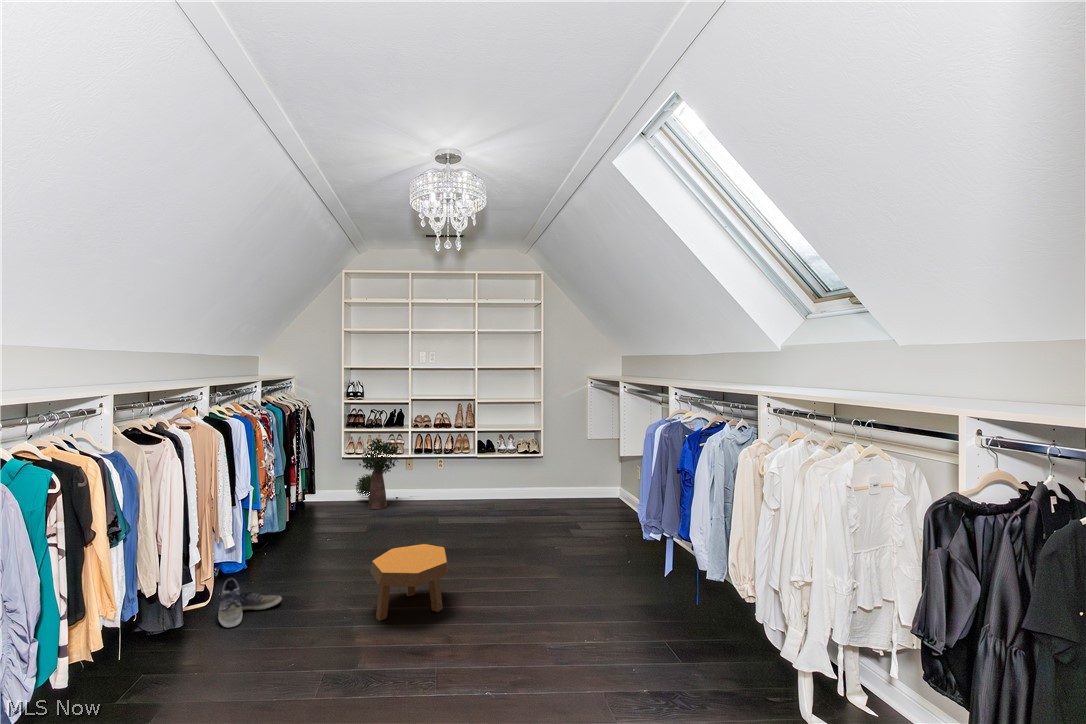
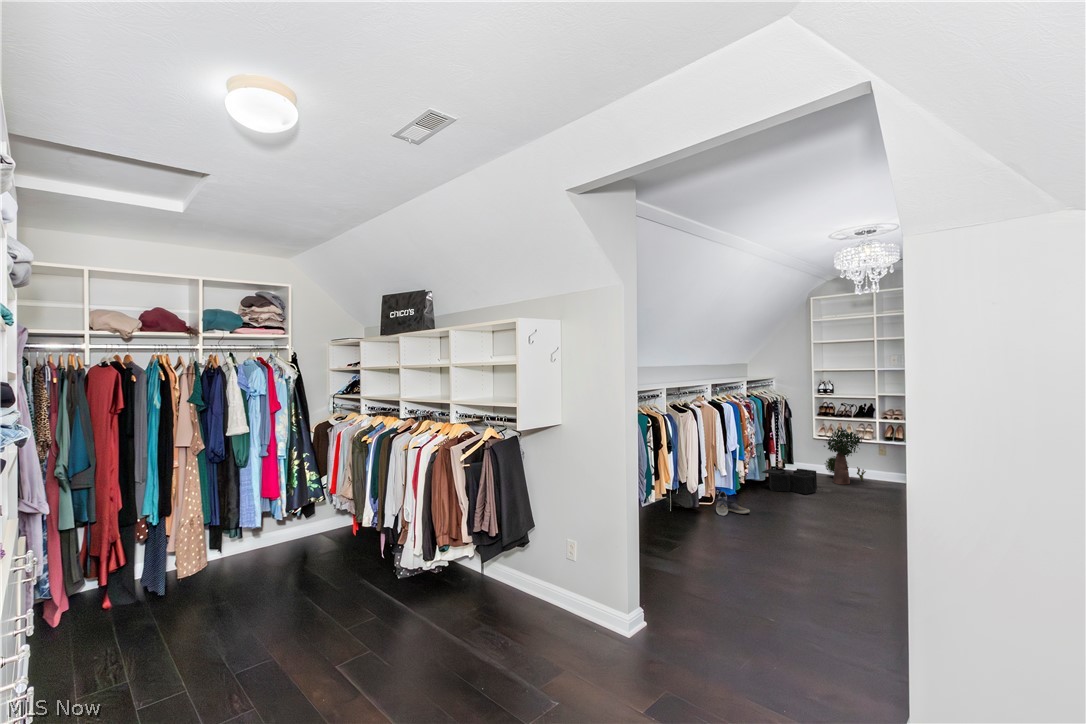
storage bin: none [283,499,363,544] -> present [762,469,817,494]
footstool: present [370,544,448,621] -> none [800,499,859,546]

